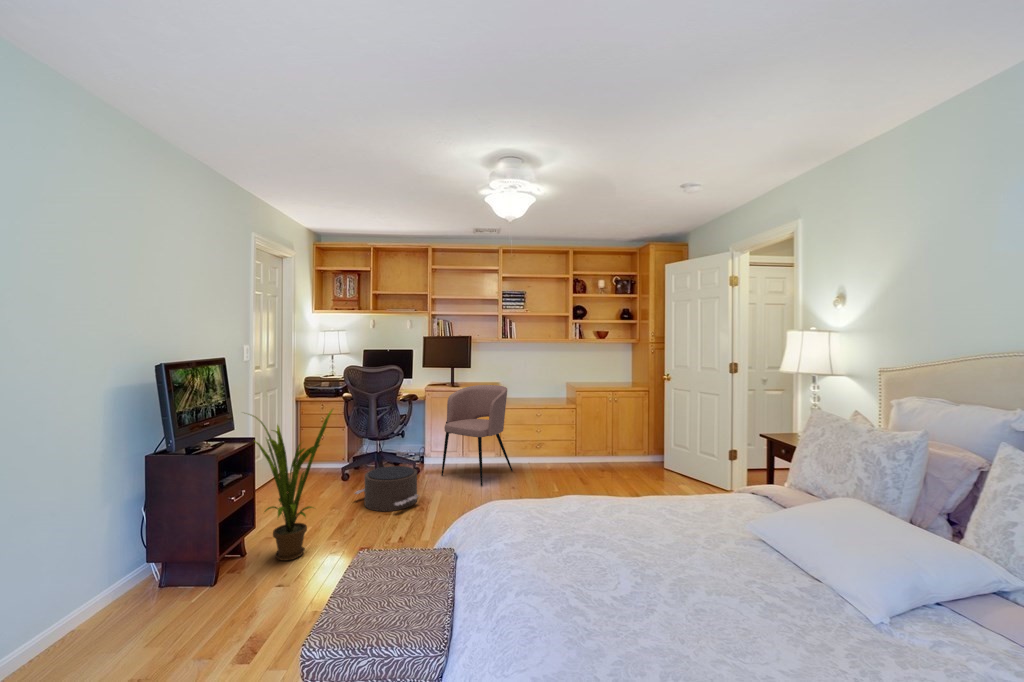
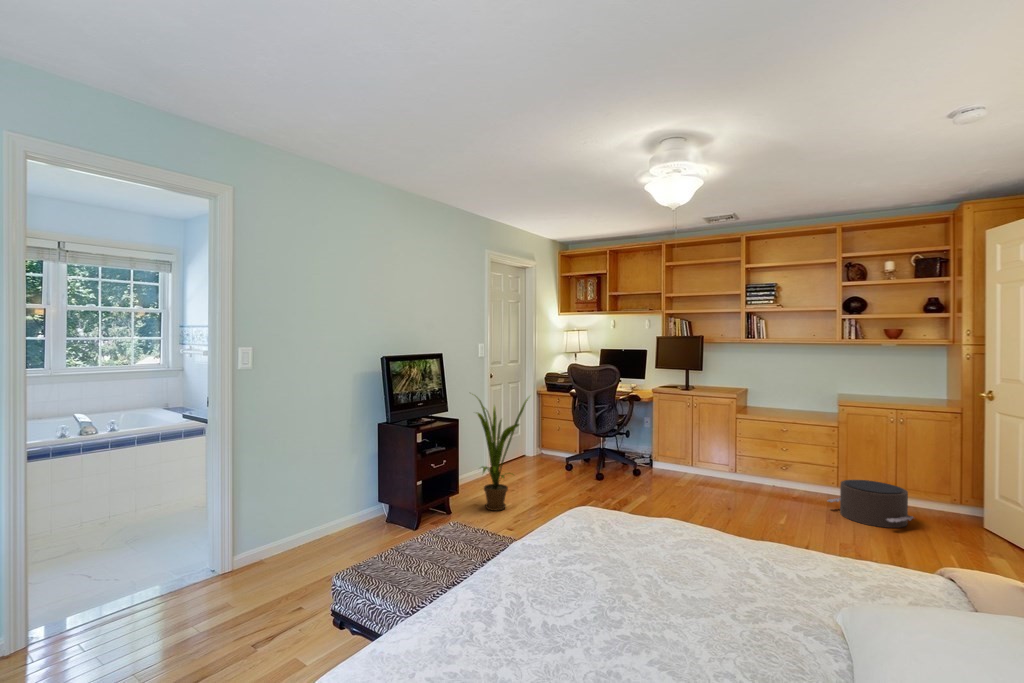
armchair: present [441,385,513,486] -> none [660,390,743,497]
pouf: present [355,466,418,511] -> present [827,480,914,528]

